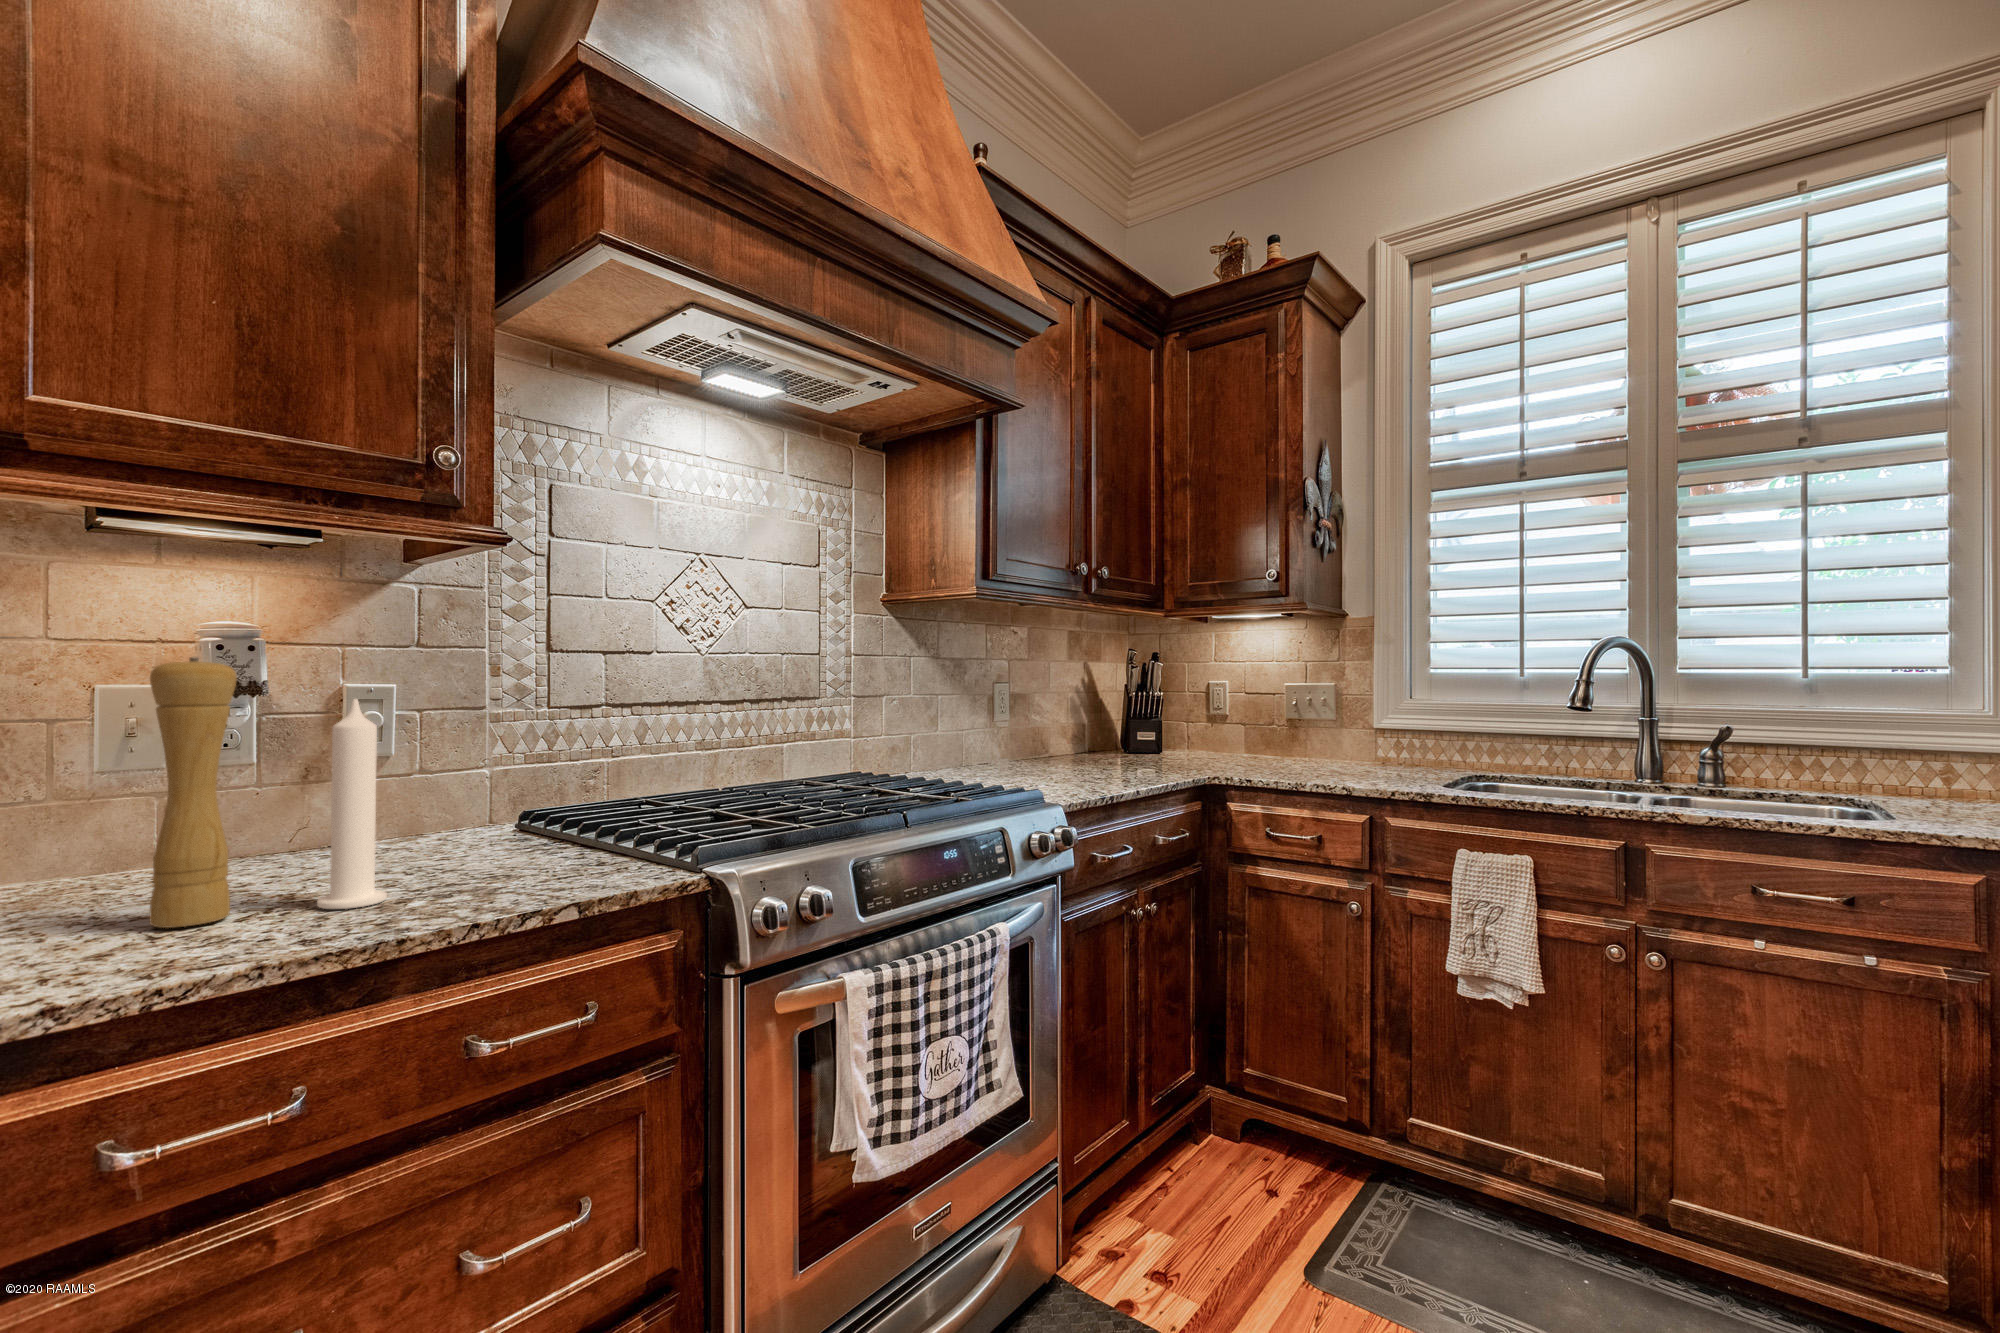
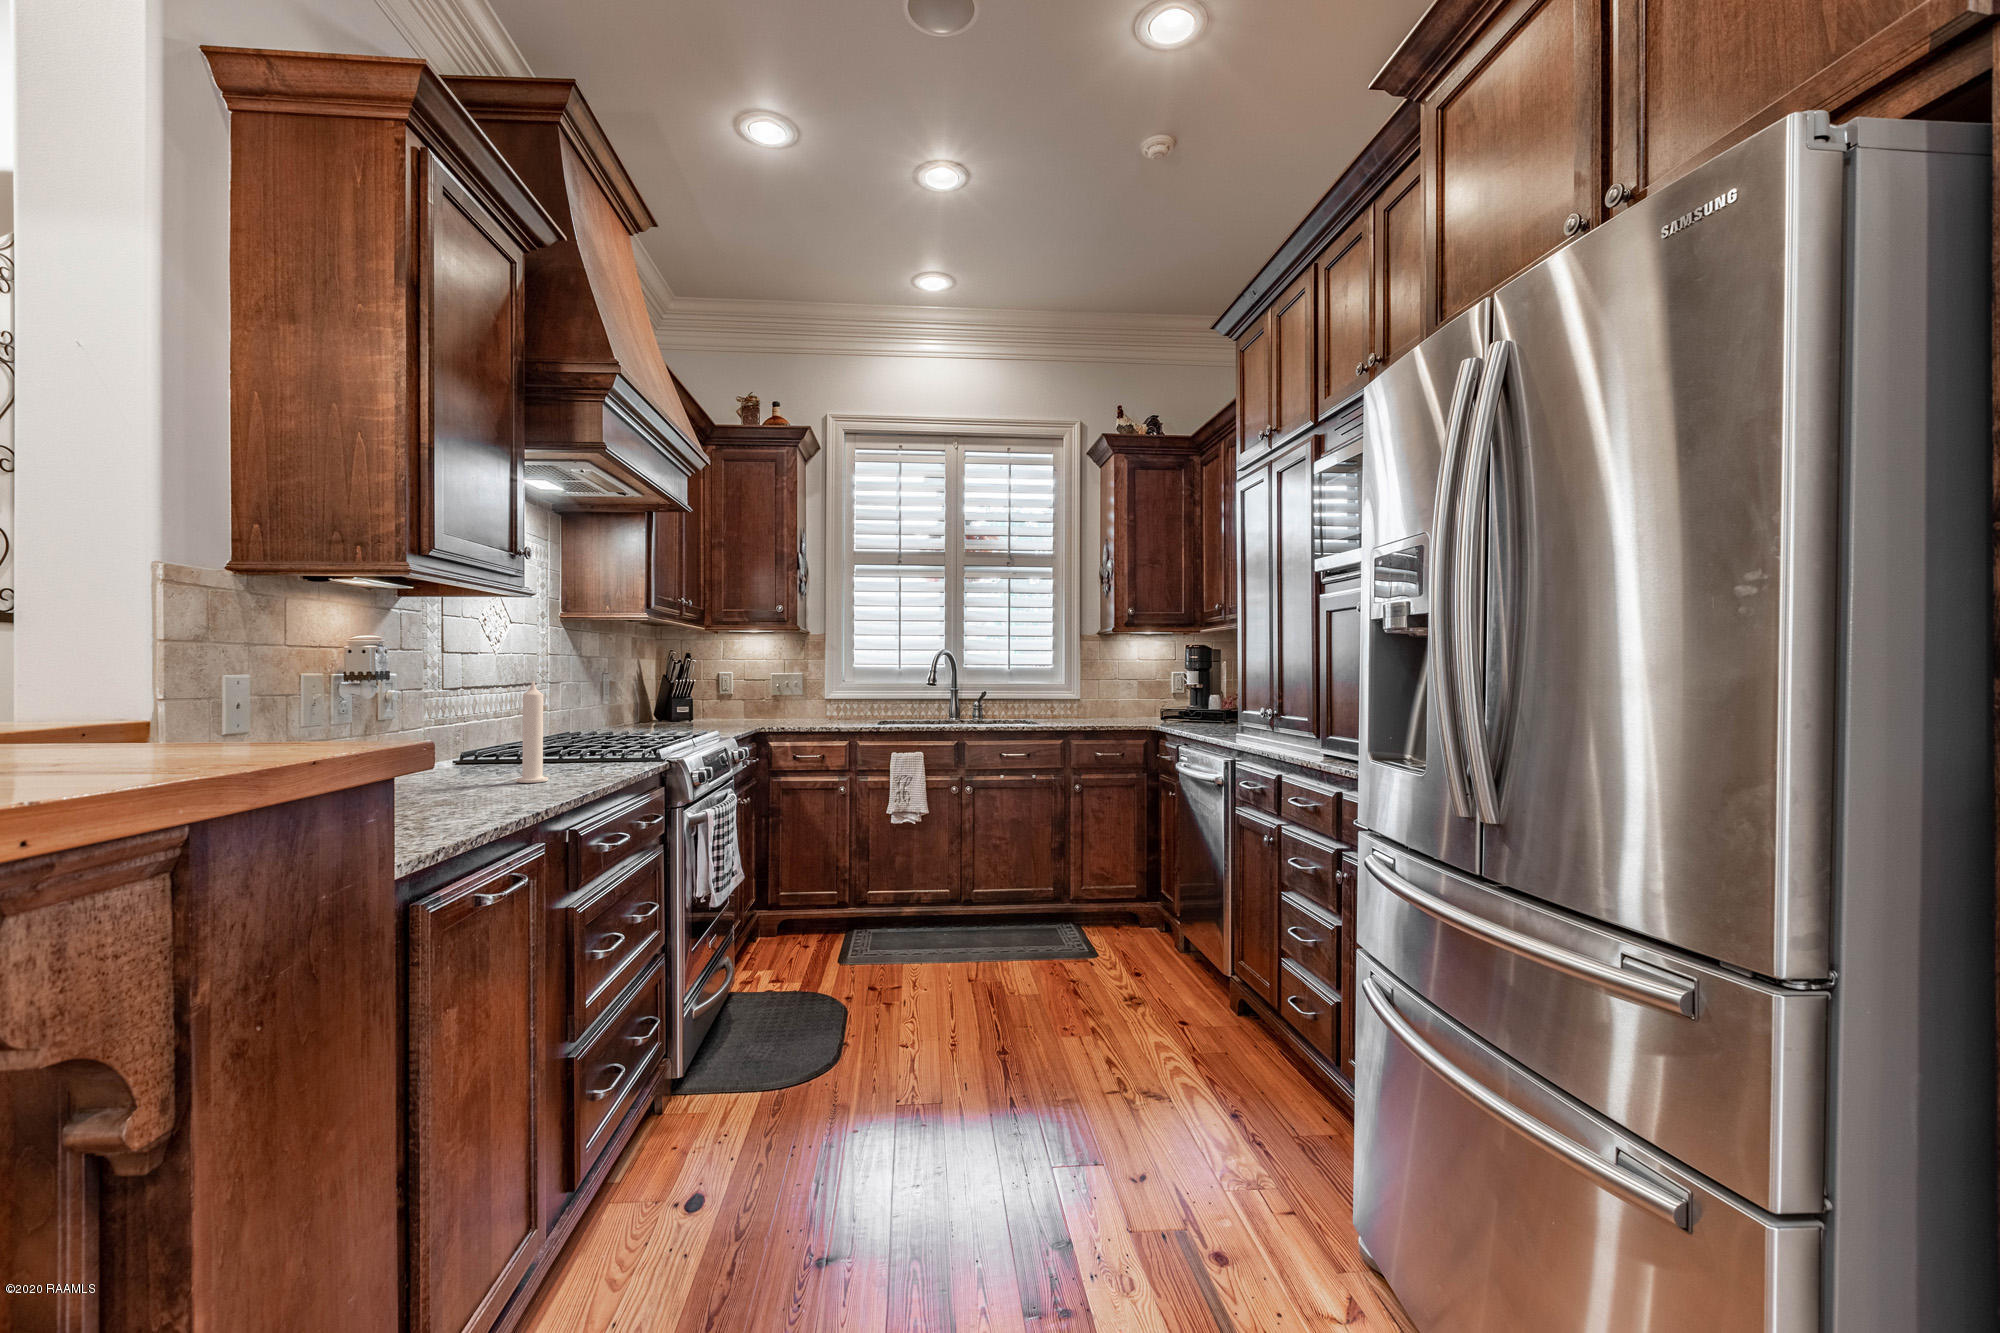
pepper mill: present [149,657,237,928] -> none [468,661,505,791]

